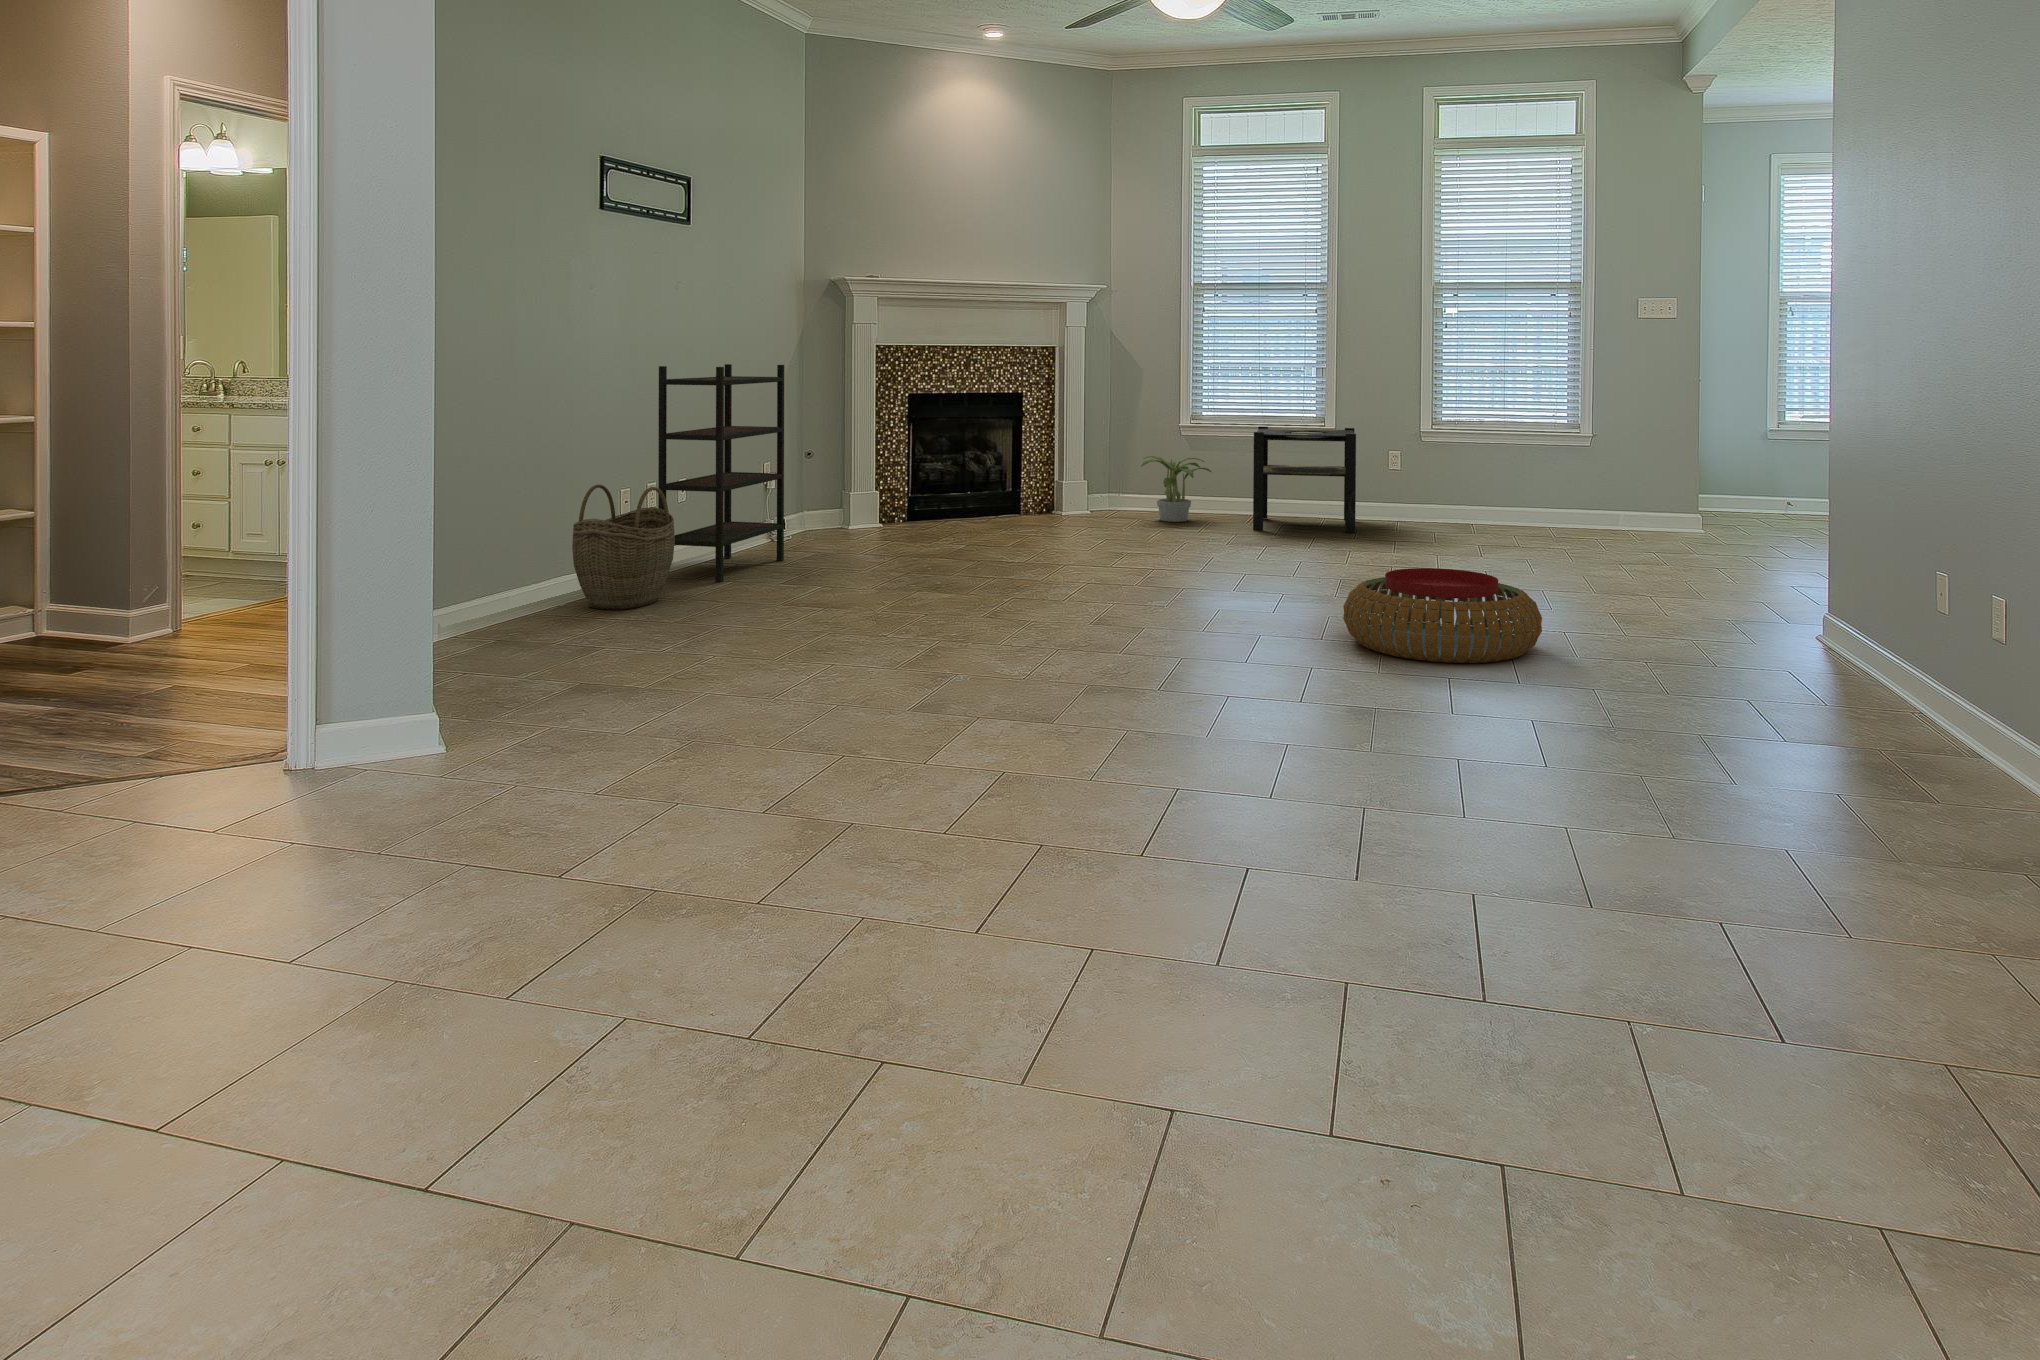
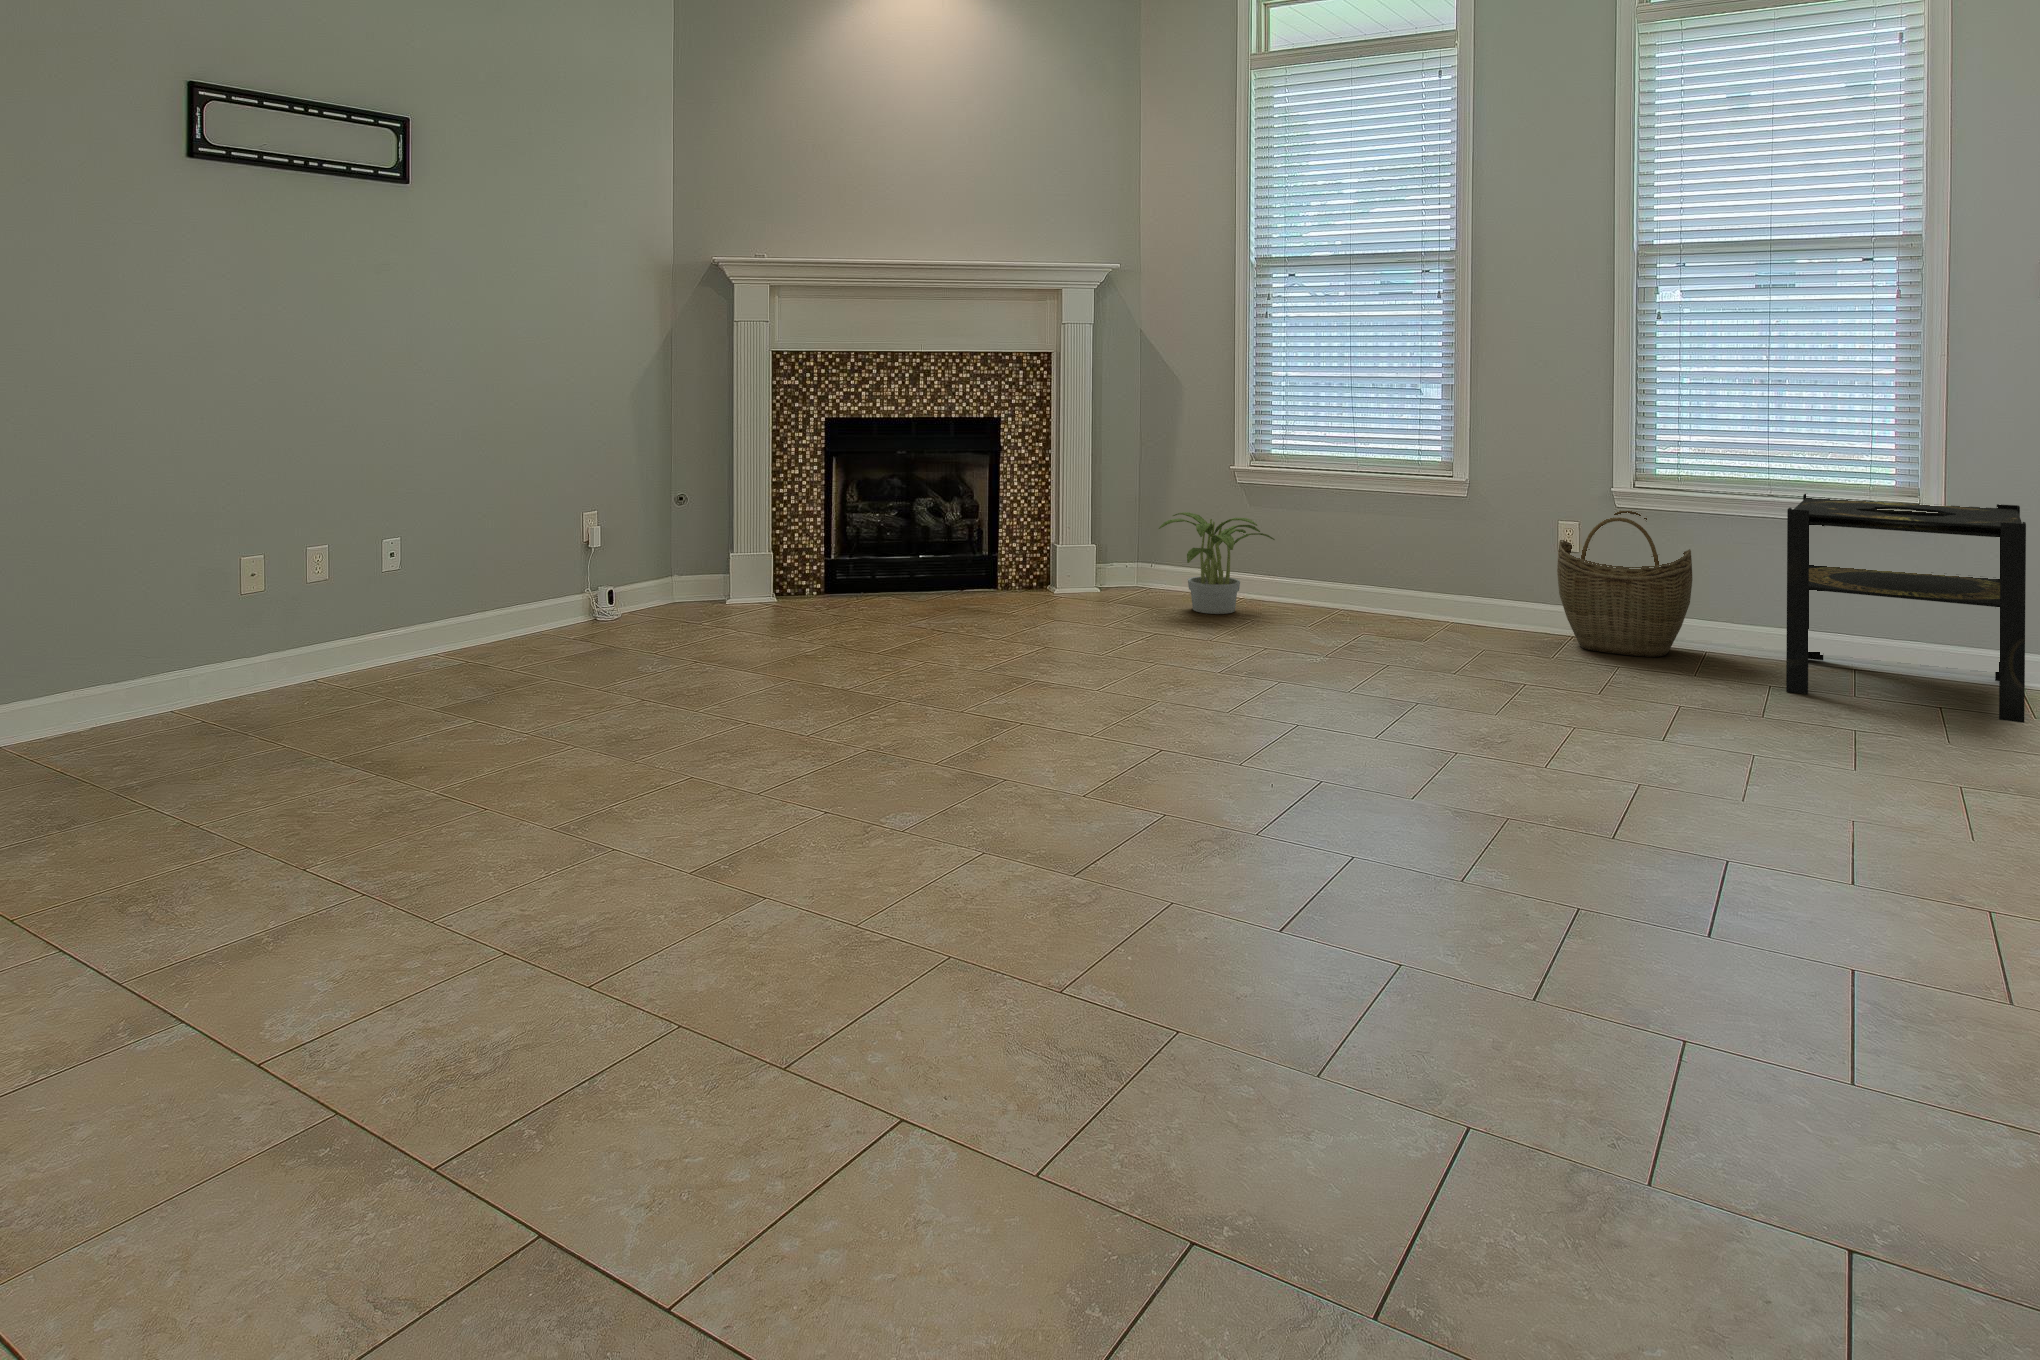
bookshelf: present [658,364,784,582] -> none [291,377,531,703]
side table: present [1253,426,1356,533] -> present [1786,494,2026,723]
woven basket: present [572,485,675,610] -> present [1557,511,1692,657]
pouf: present [1343,568,1542,663] -> none [1068,864,1564,1208]

